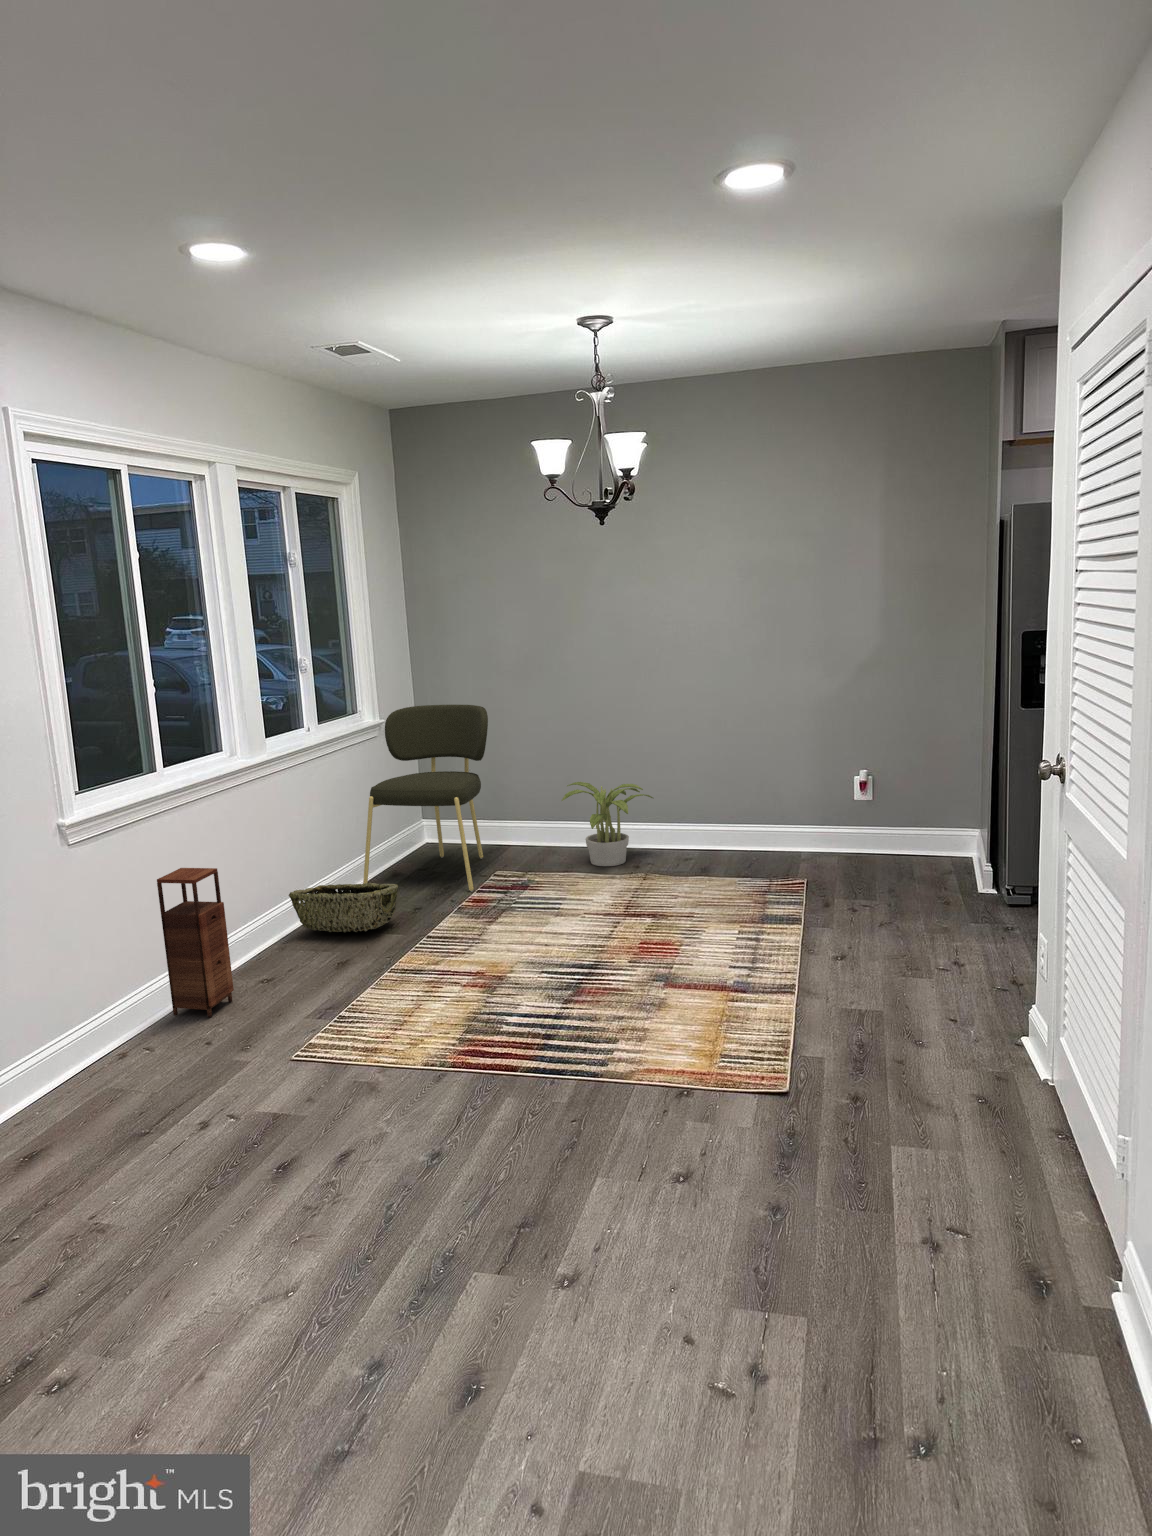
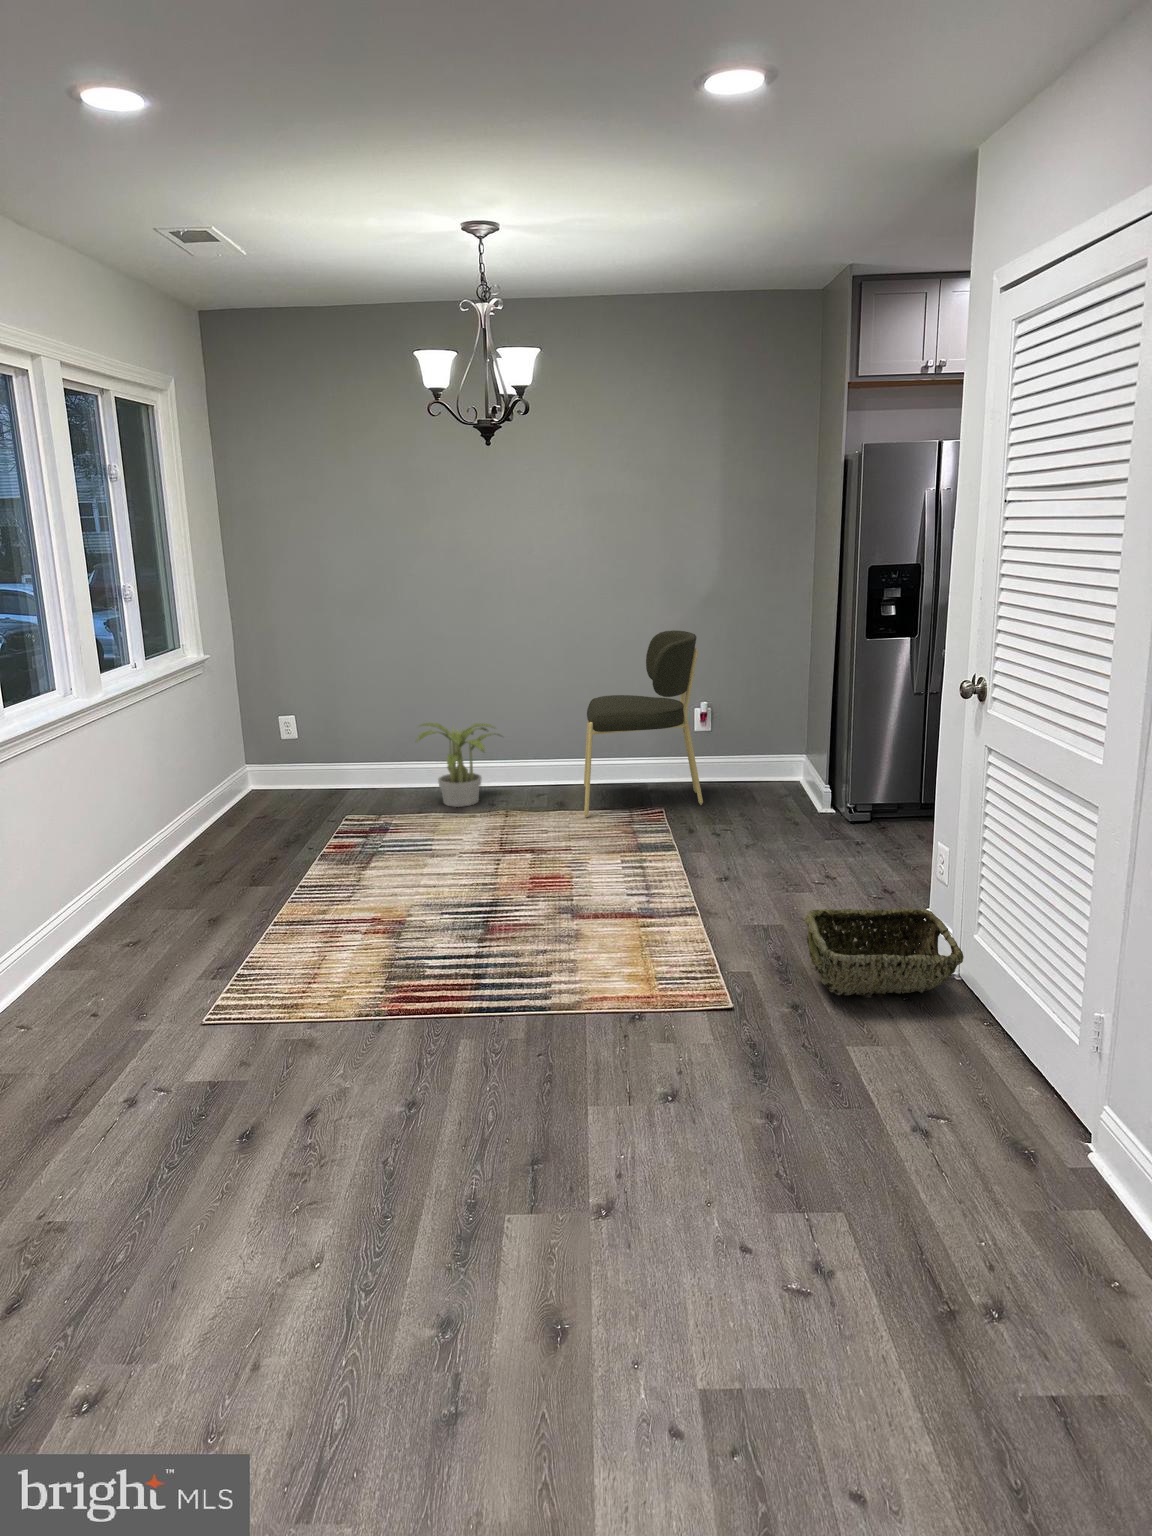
dining chair: present [363,705,488,892] -> present [584,630,703,817]
storage cabinet: present [157,868,234,1017] -> none [19,823,109,989]
woven basket: present [289,883,398,932] -> present [805,908,964,995]

